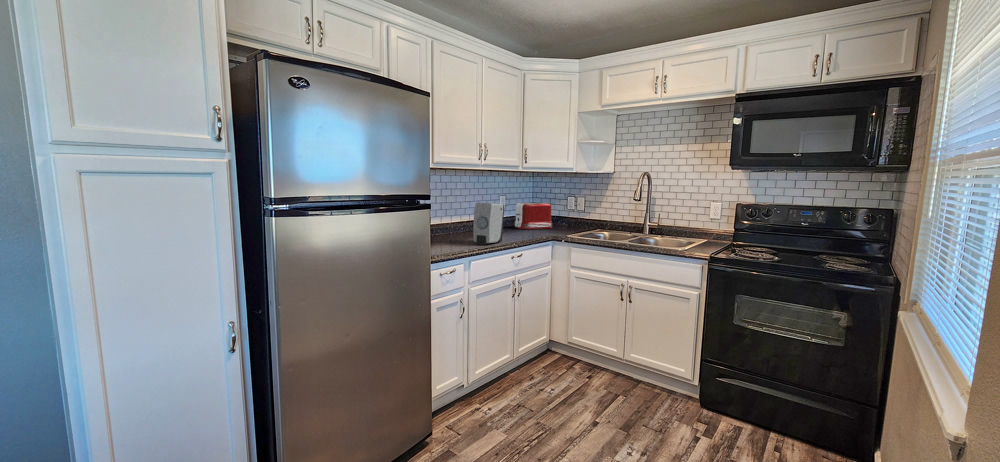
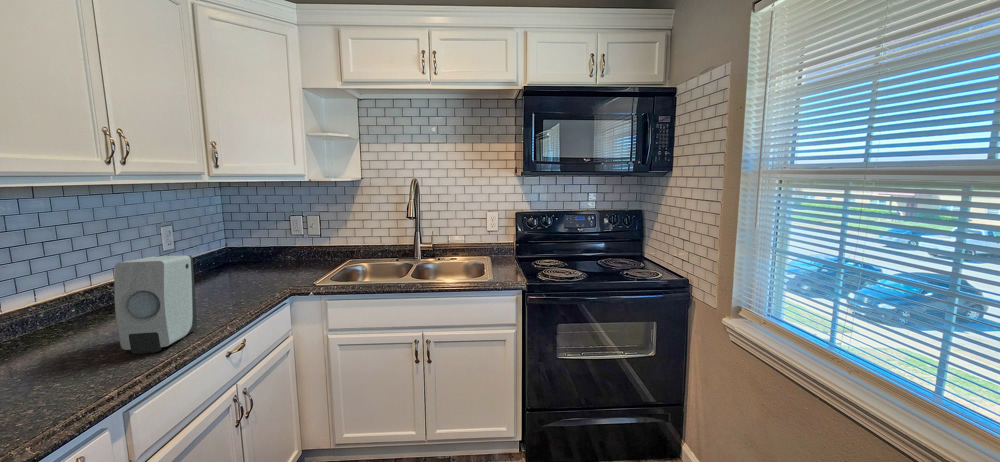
toaster: present [515,203,552,229] -> none [201,231,274,282]

